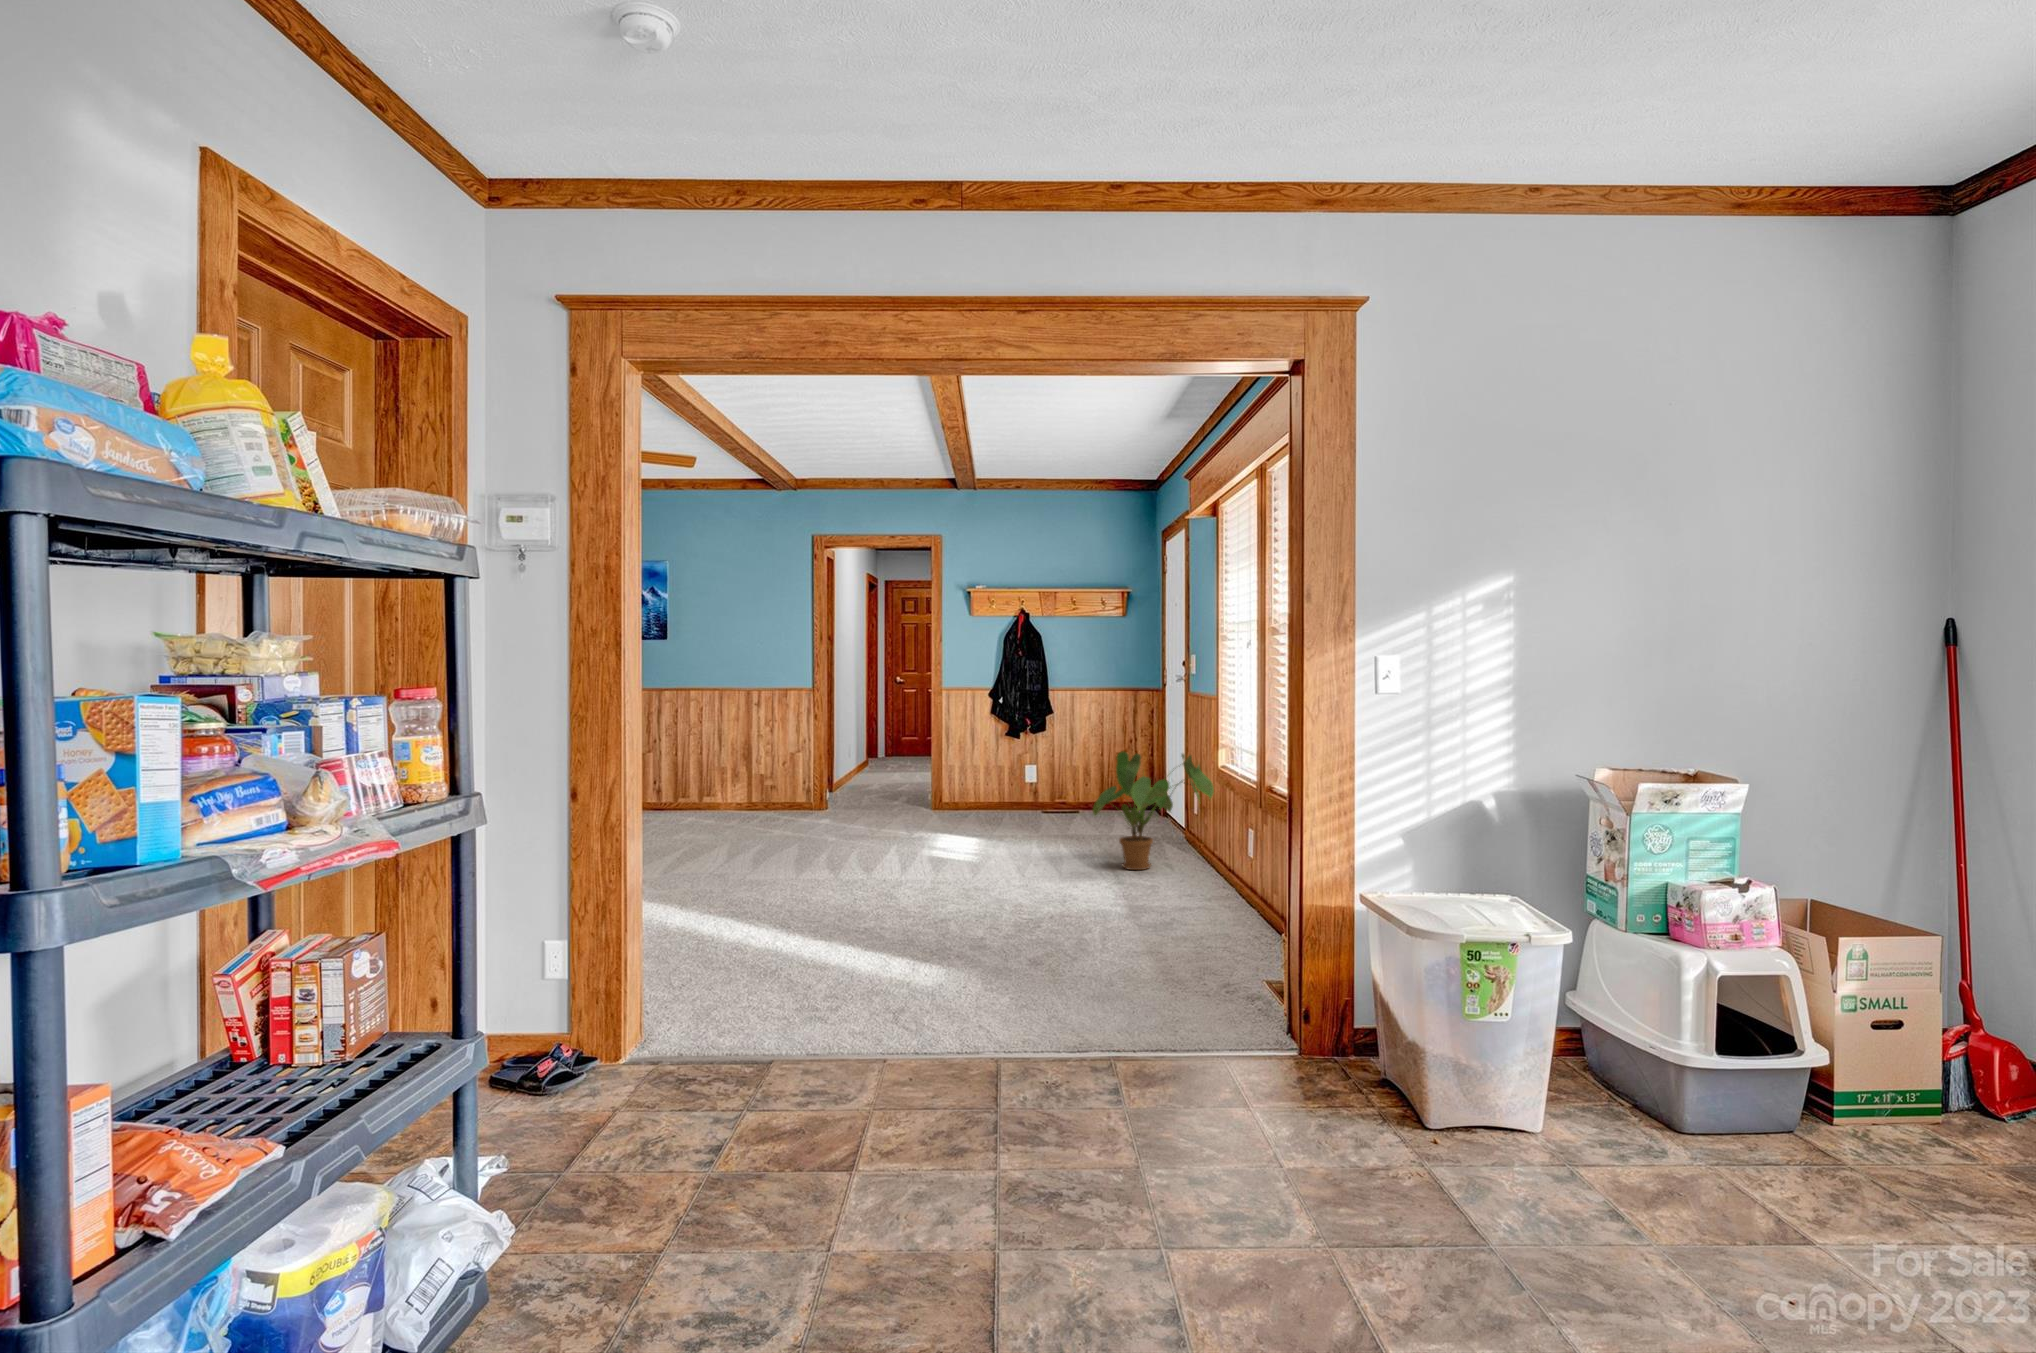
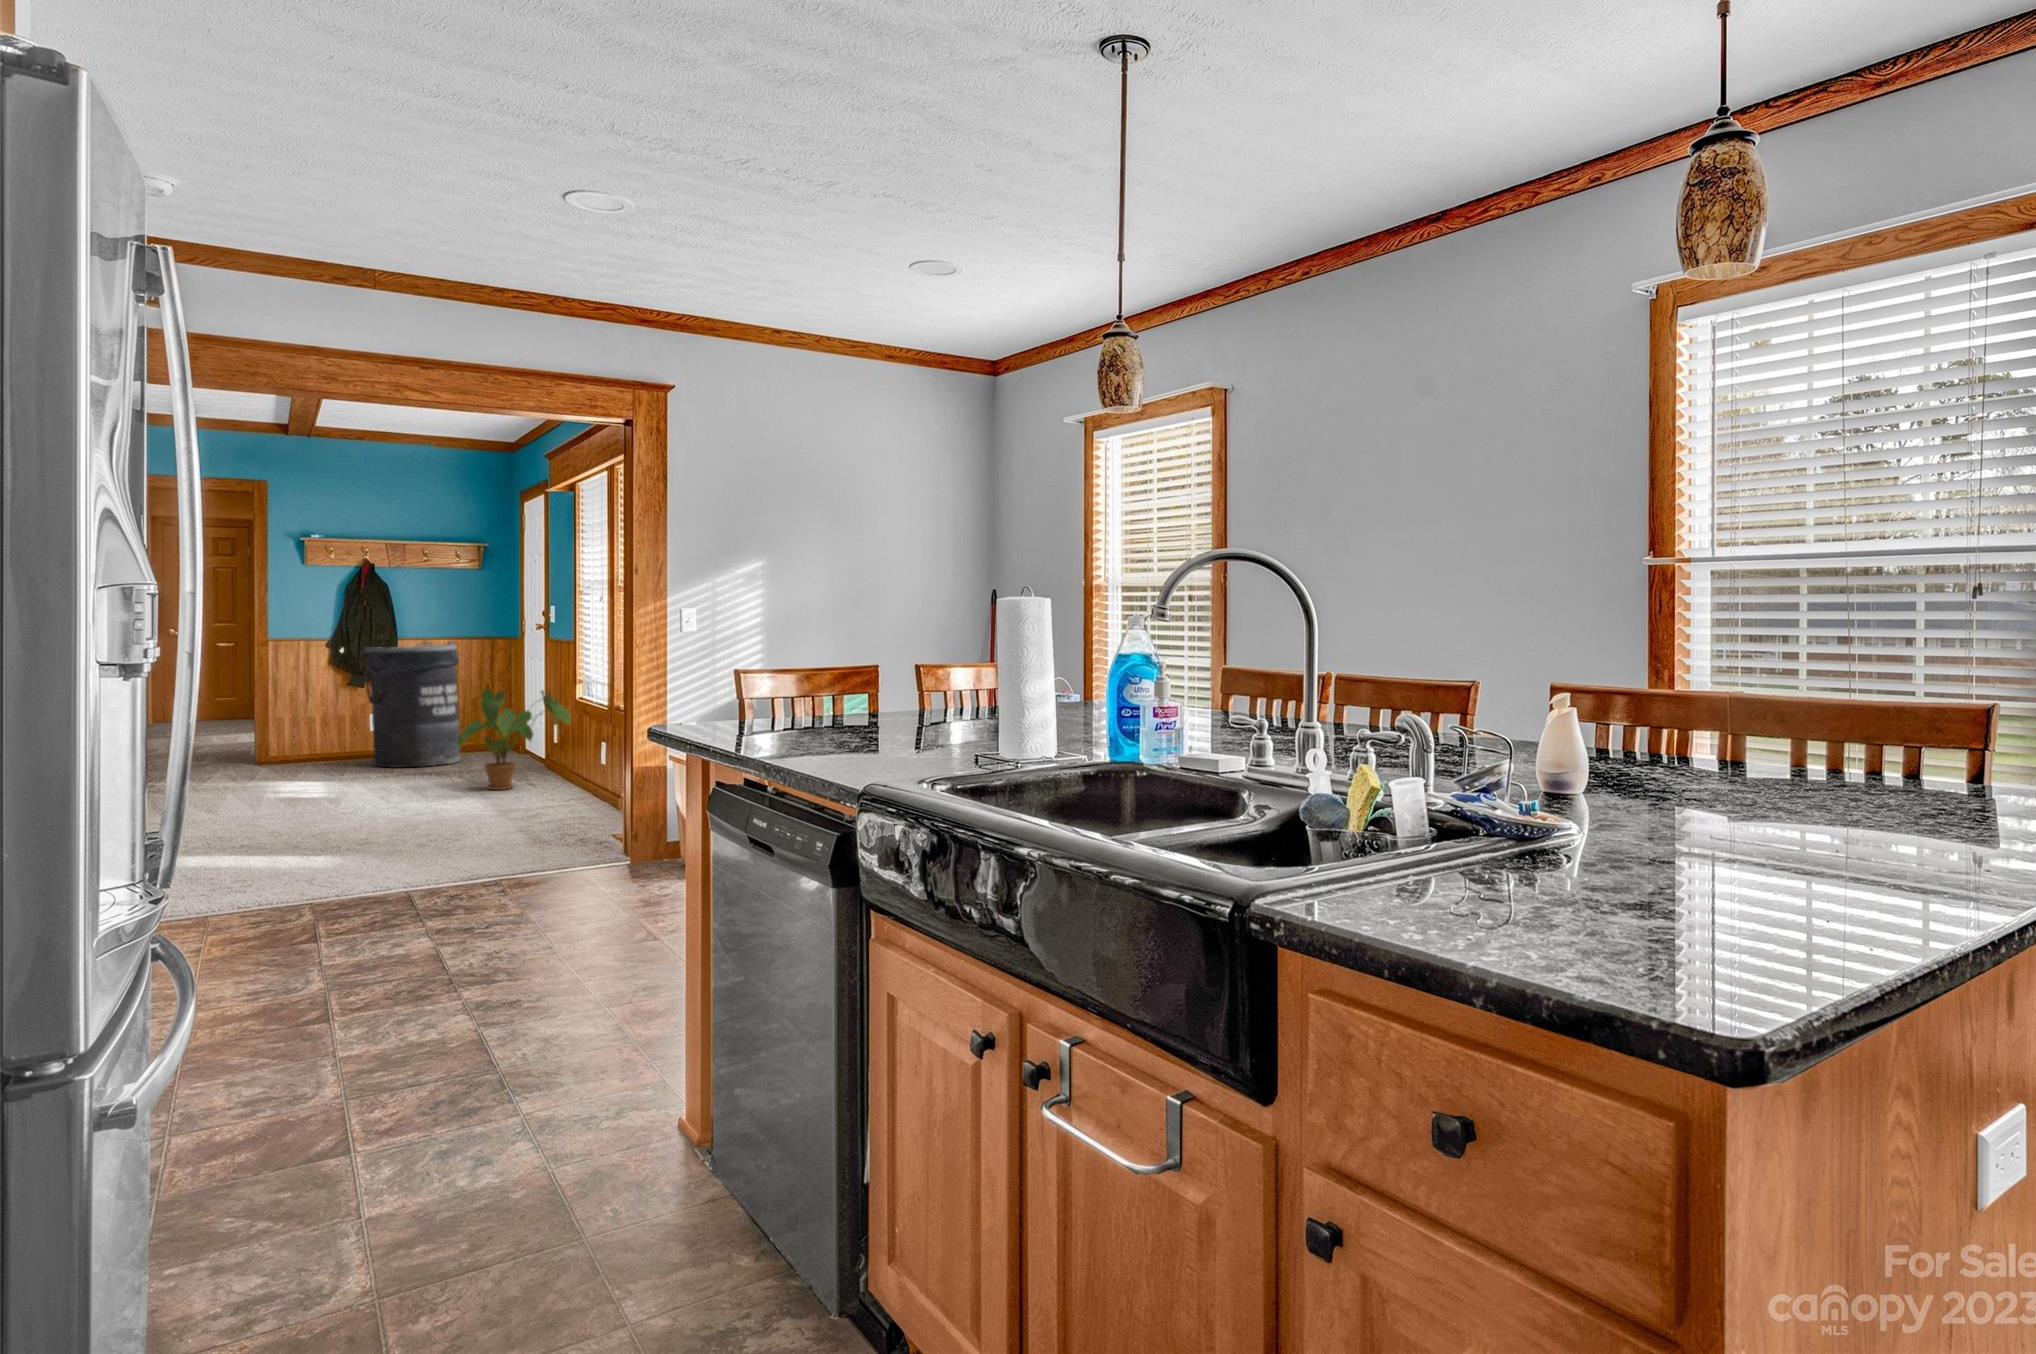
trash can: none [1015,693,1105,827] -> present [364,641,461,767]

